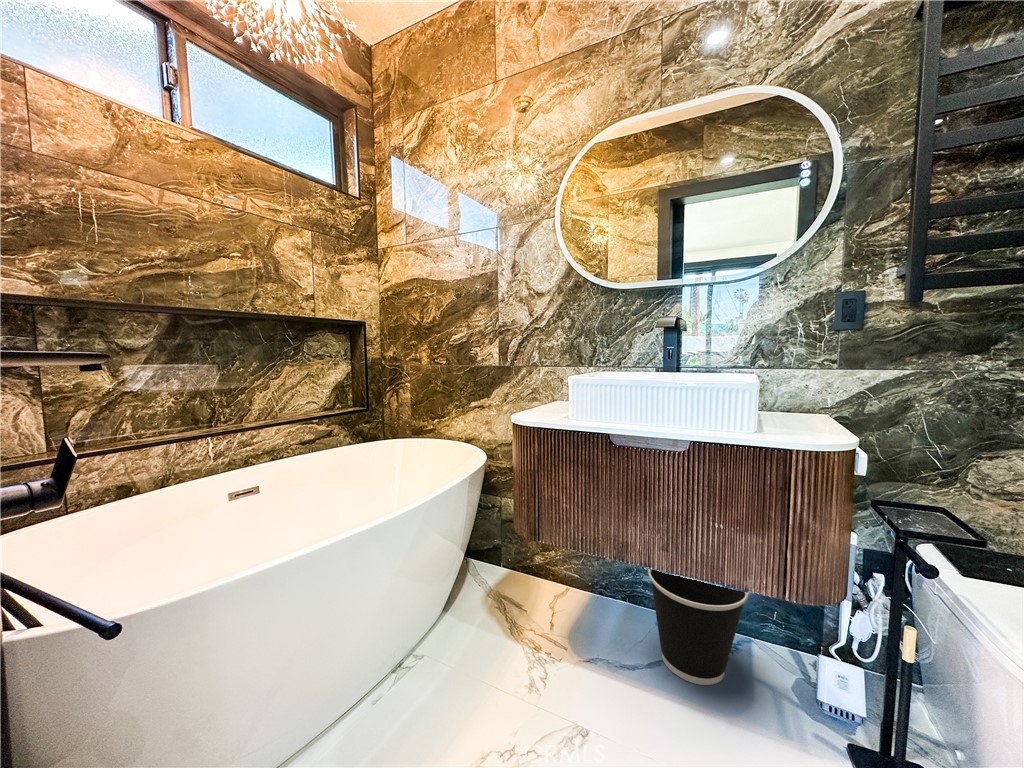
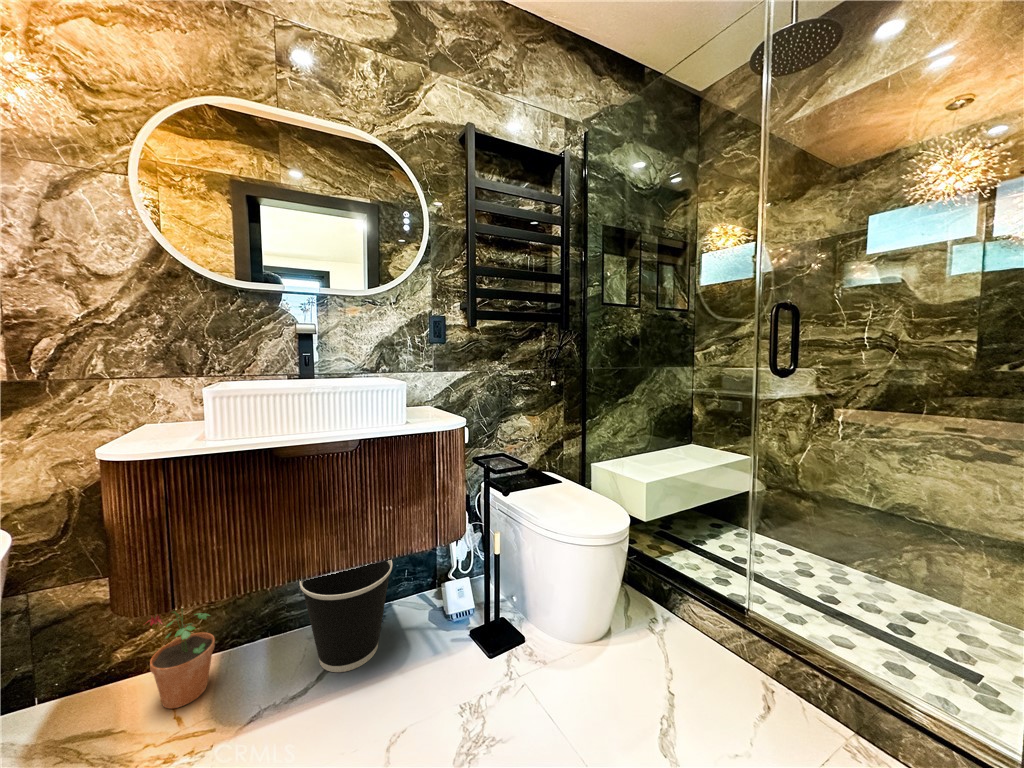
potted plant: none [544,498,586,620] -> present [148,606,215,709]

